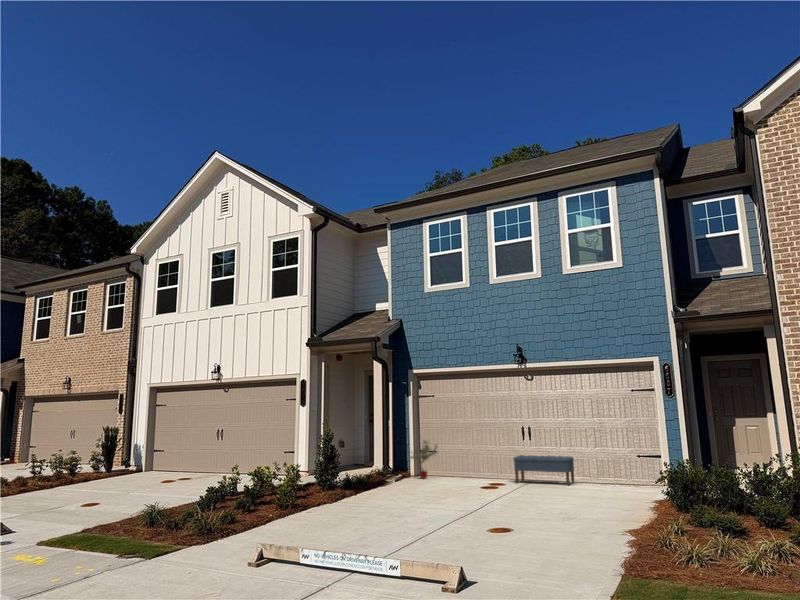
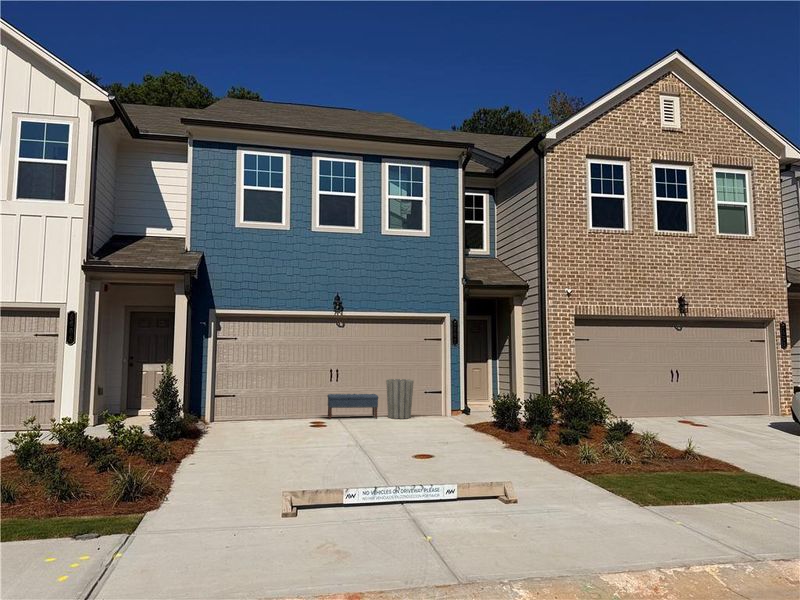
trash can: none [579,439,614,488] -> present [386,379,414,419]
potted tree: present [409,441,438,479] -> none [213,380,245,420]

